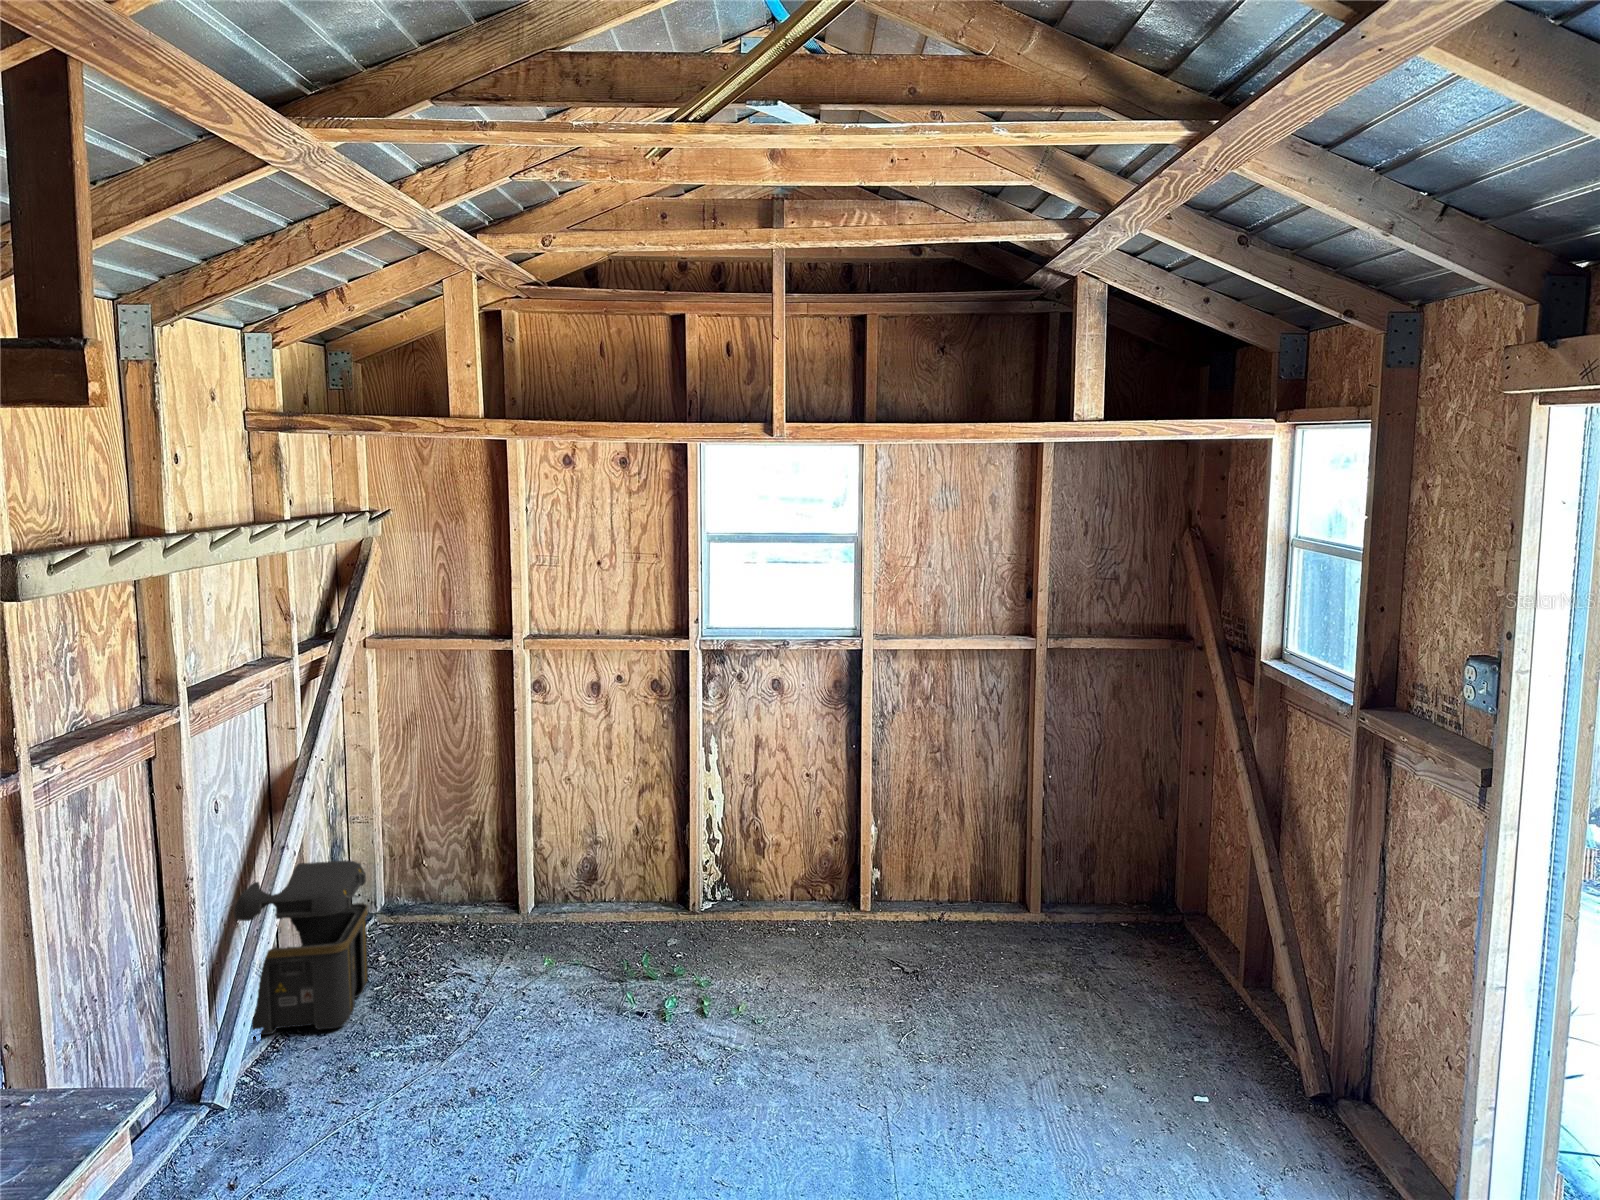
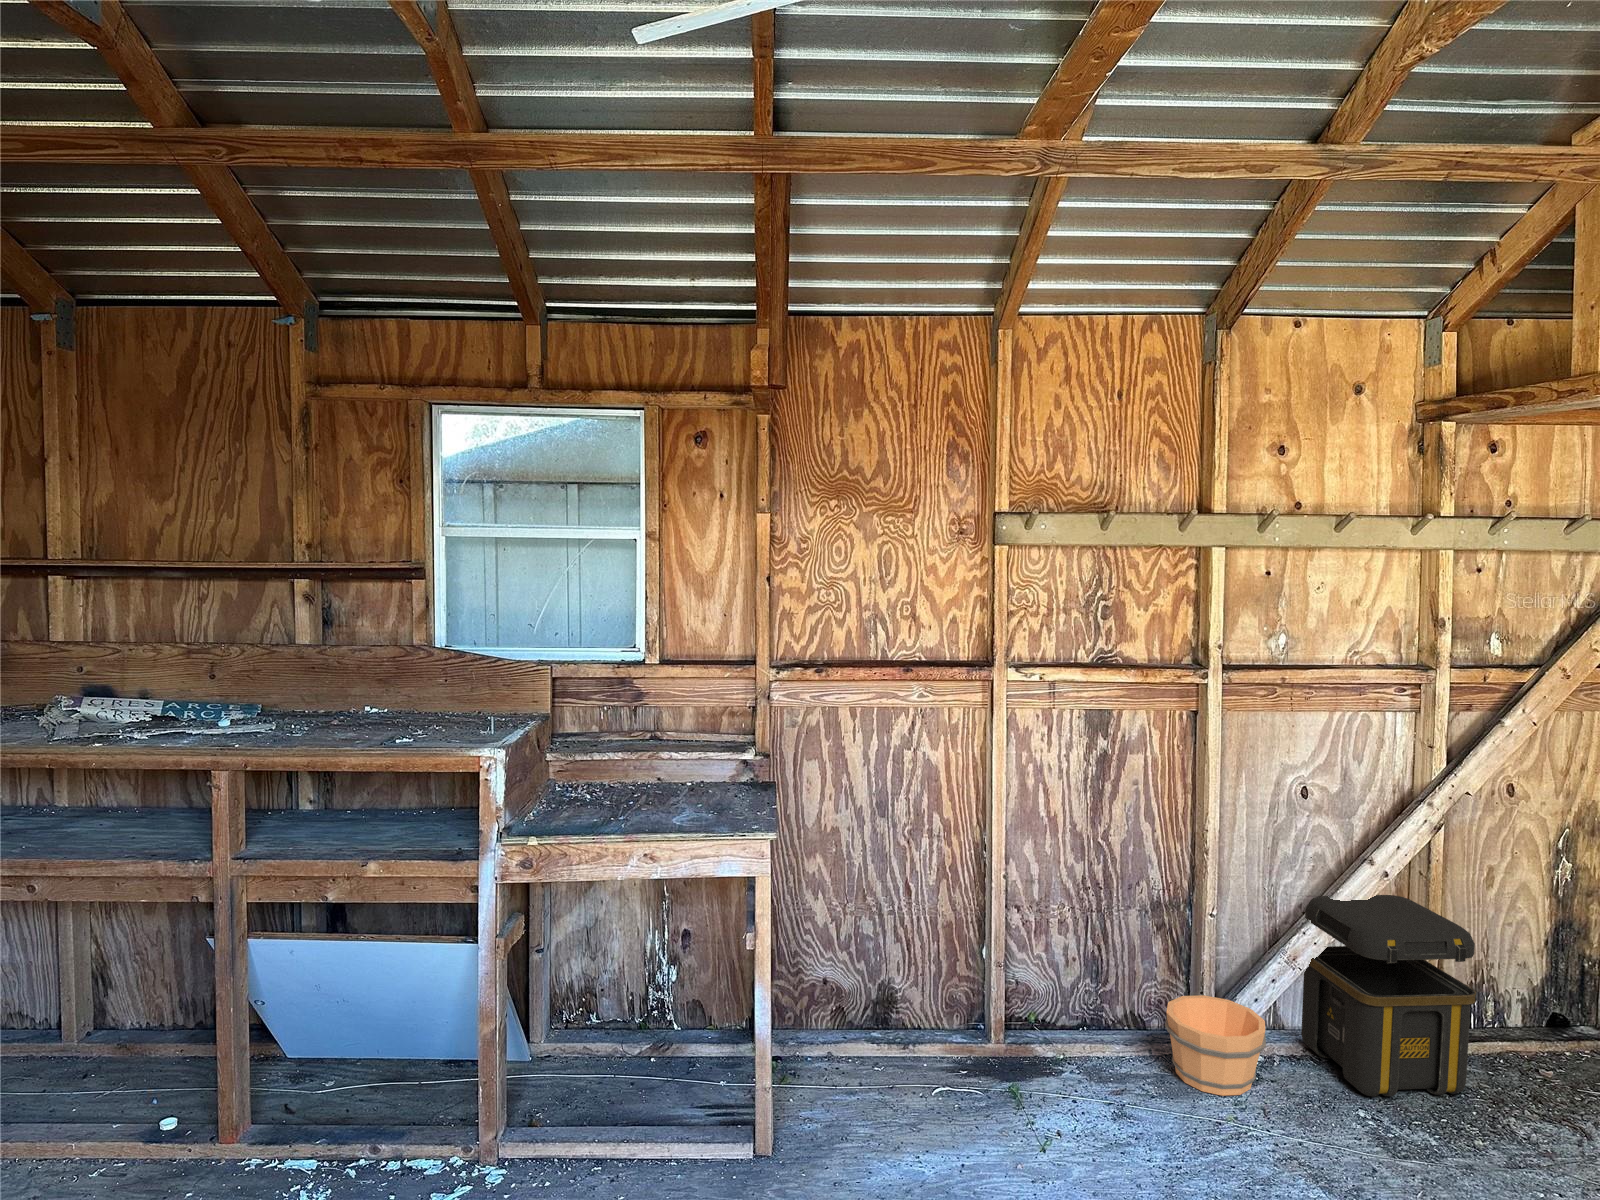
bucket: none [198,1019,309,1126] -> present [1165,995,1266,1096]

